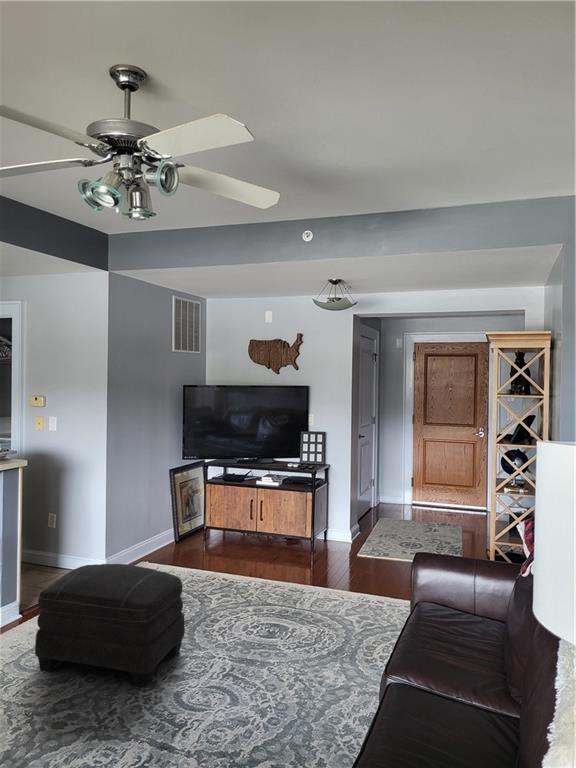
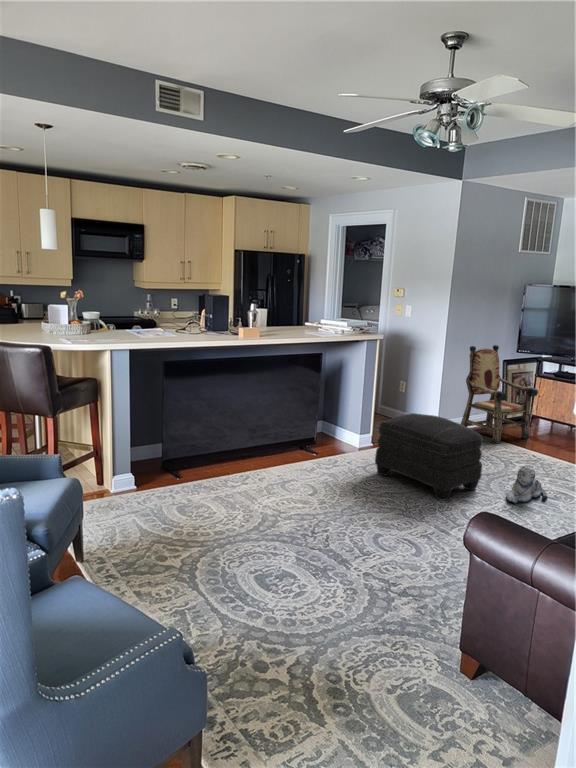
armchair: none [131,454,212,572] -> present [461,345,538,444]
plush toy: none [218,605,260,658] -> present [506,466,547,503]

